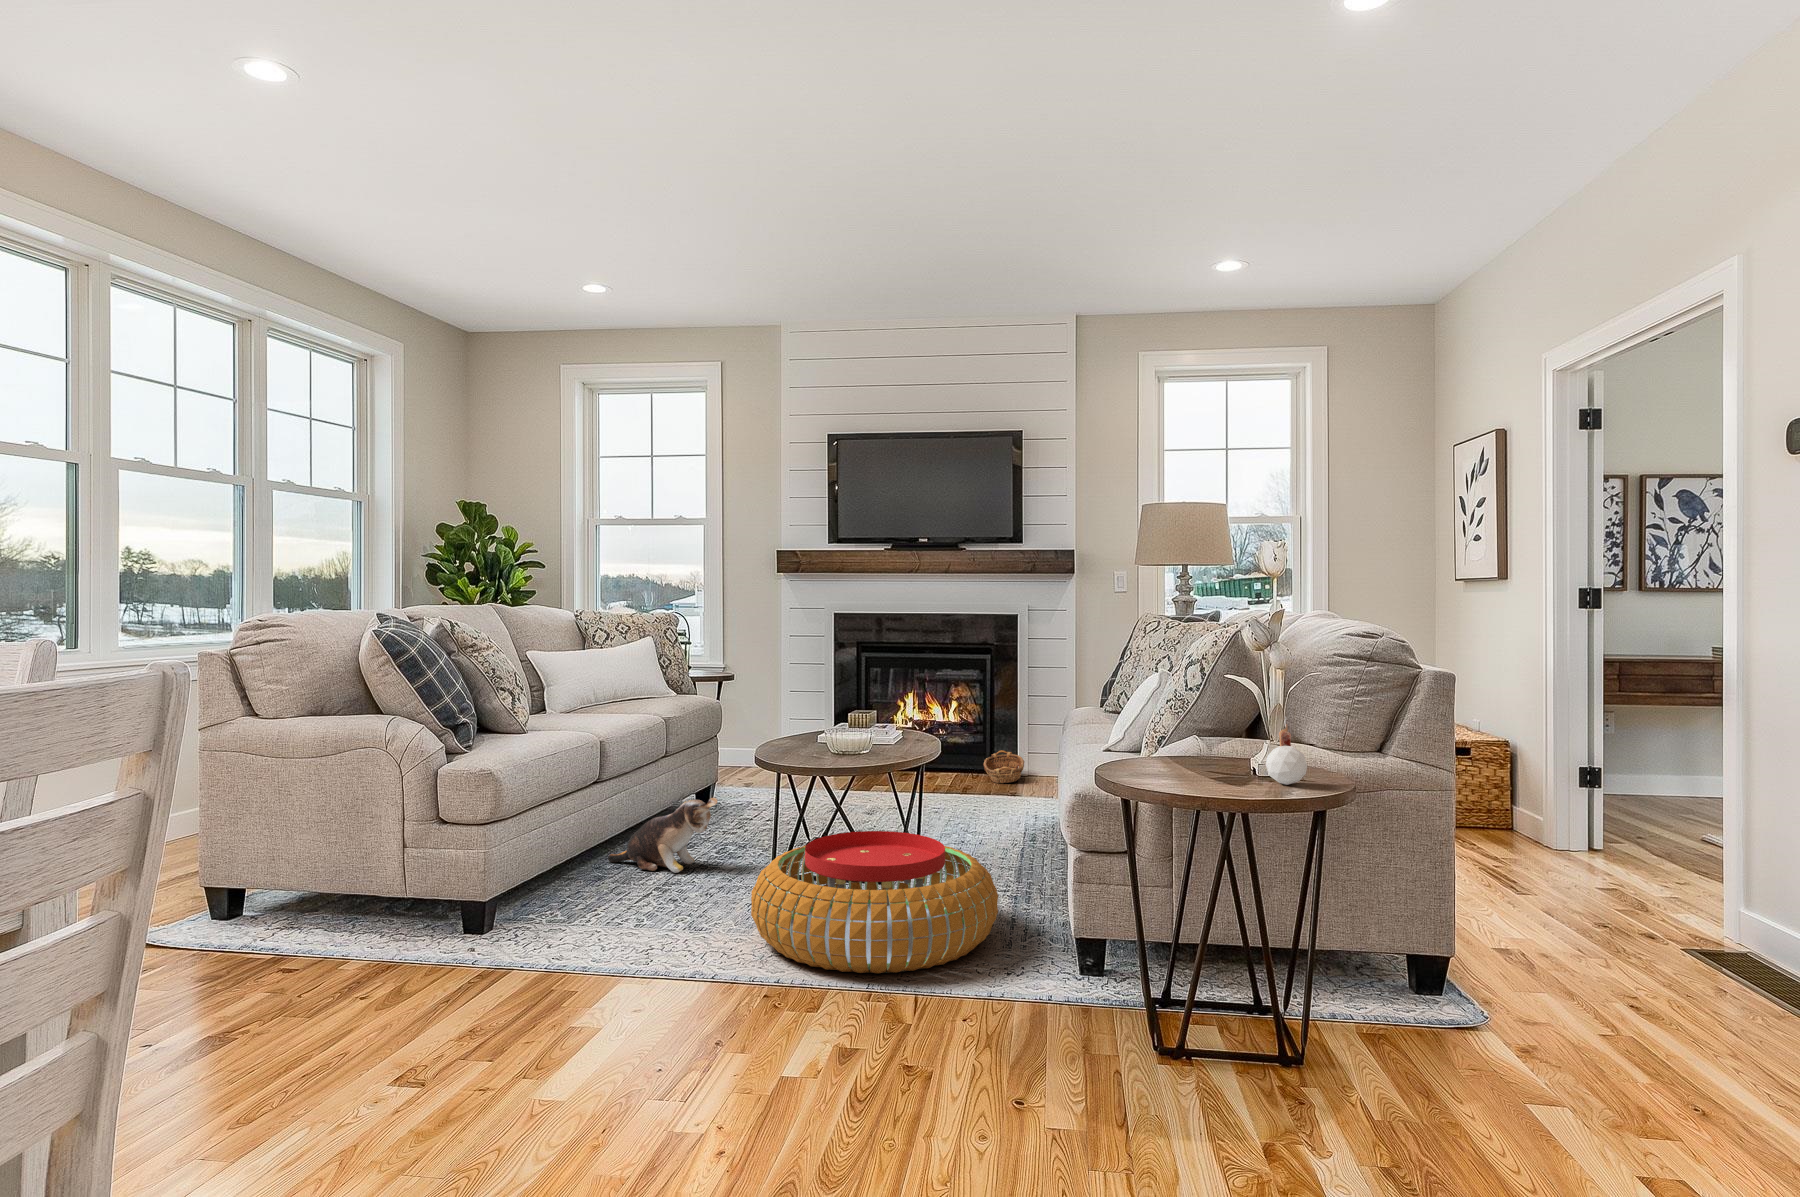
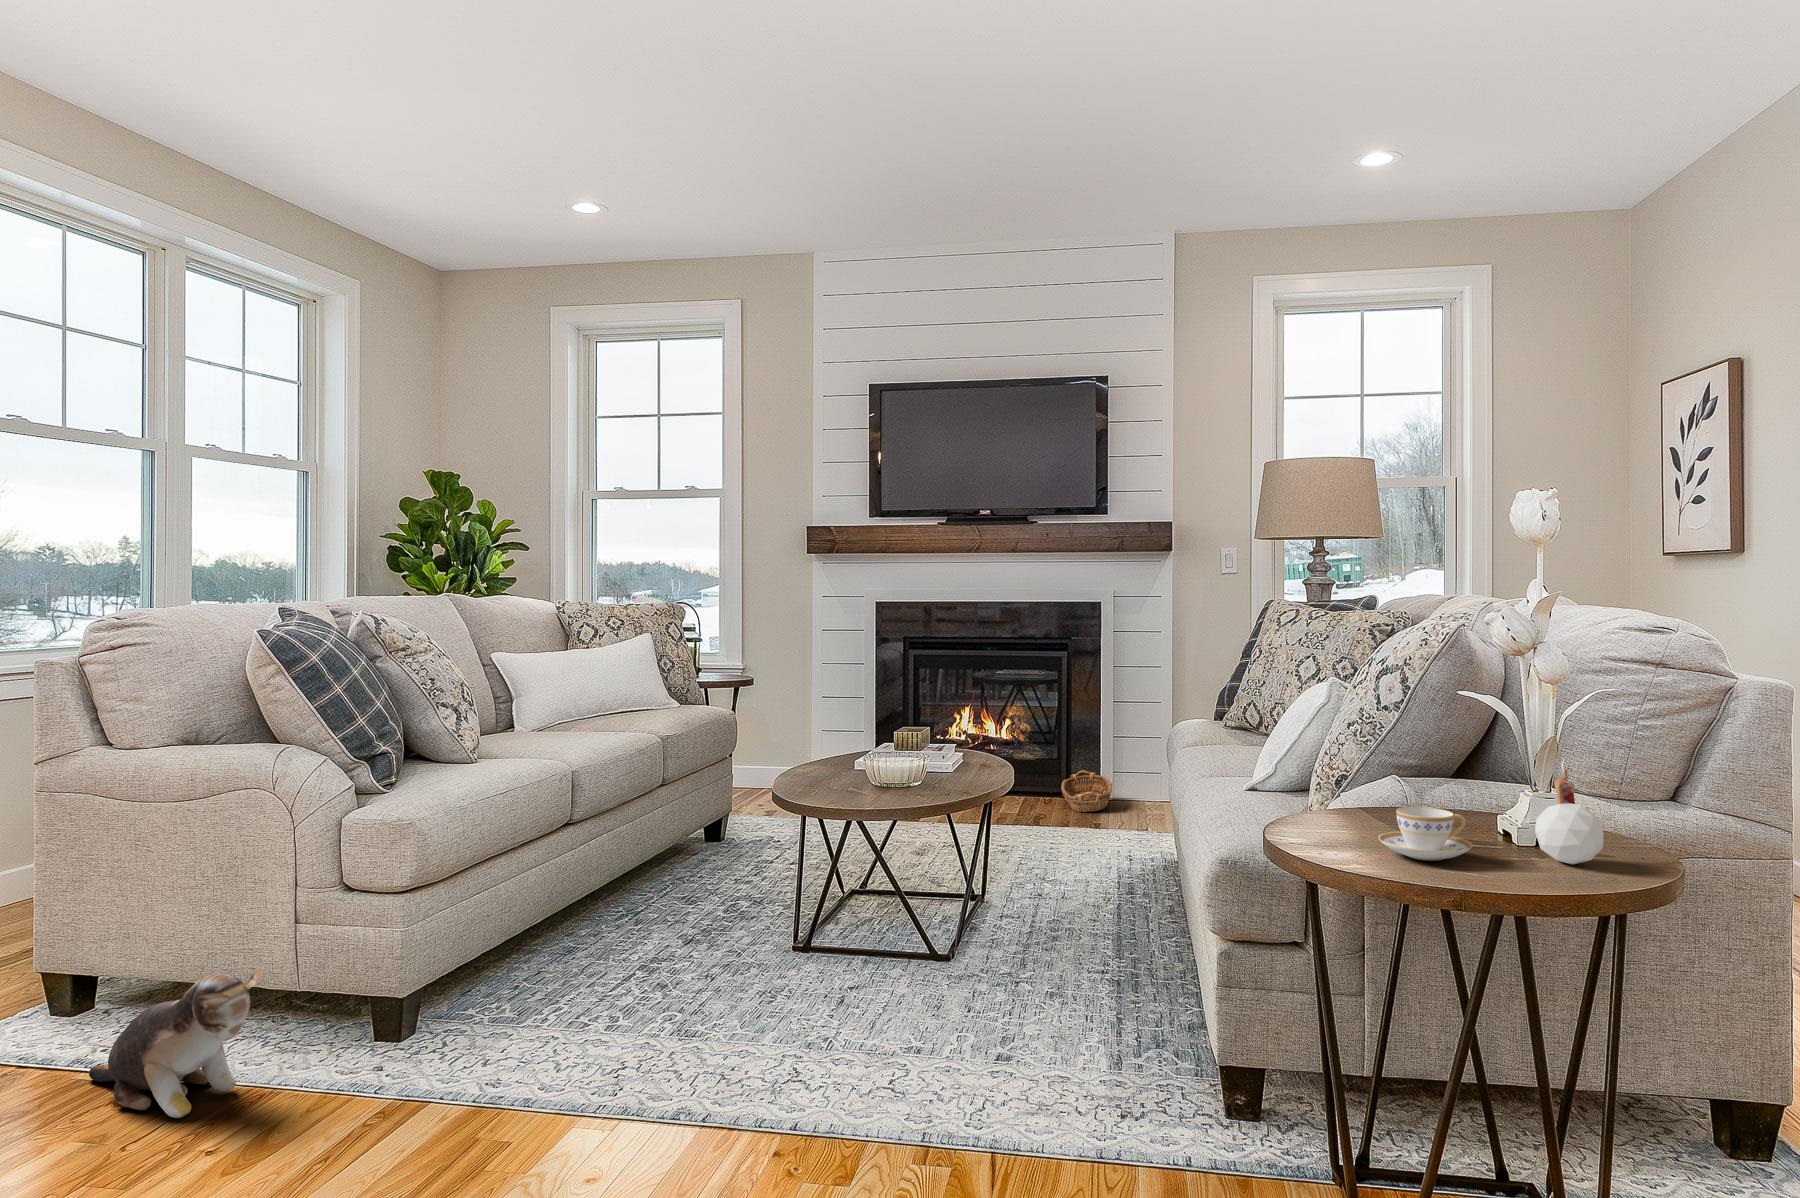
teacup: none [1167,749,1225,783] -> present [1378,807,1473,861]
plush toy: present [608,798,717,873] -> present [89,969,262,1118]
pouf: present [751,831,998,973] -> none [761,898,1102,1113]

